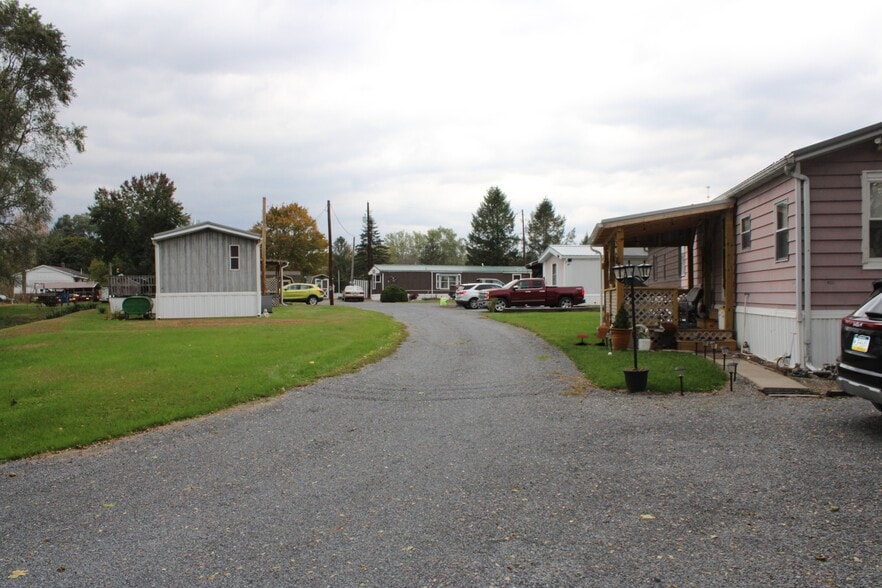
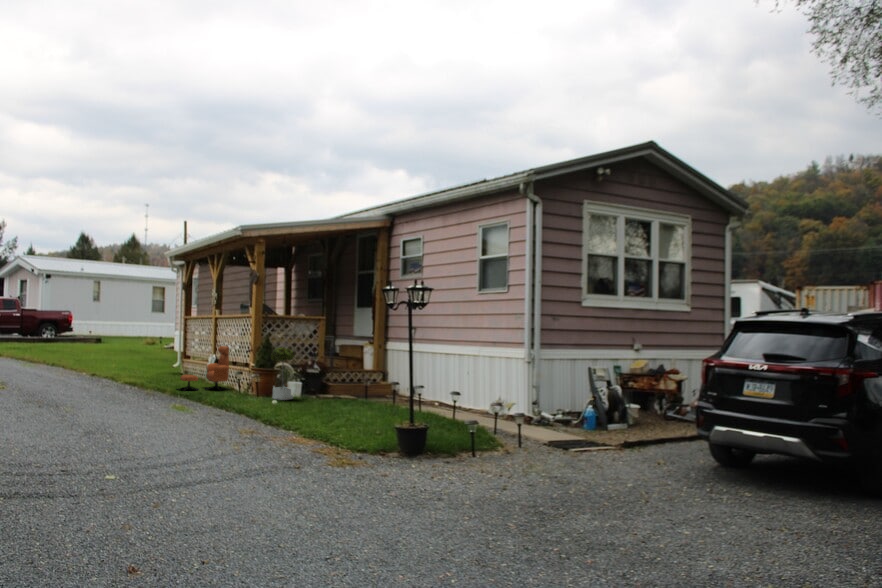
potted tree: none [626,311,644,352] -> present [271,347,294,400]

